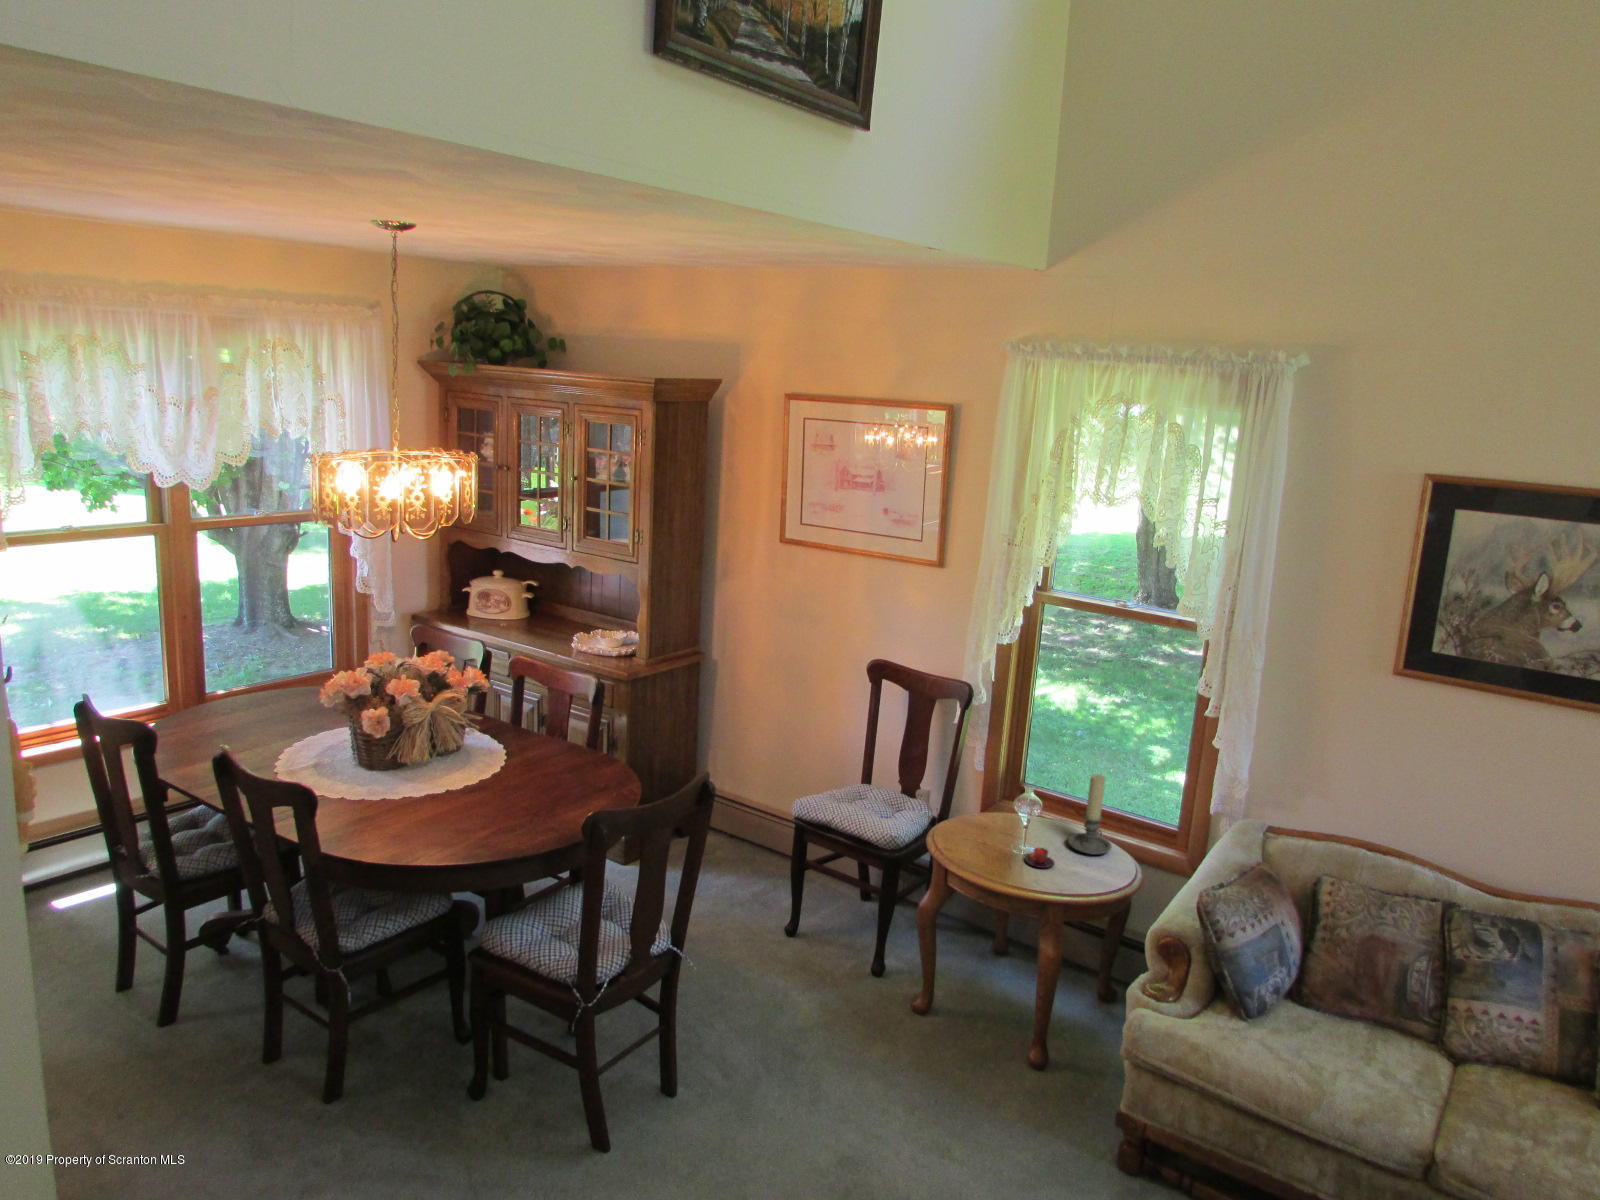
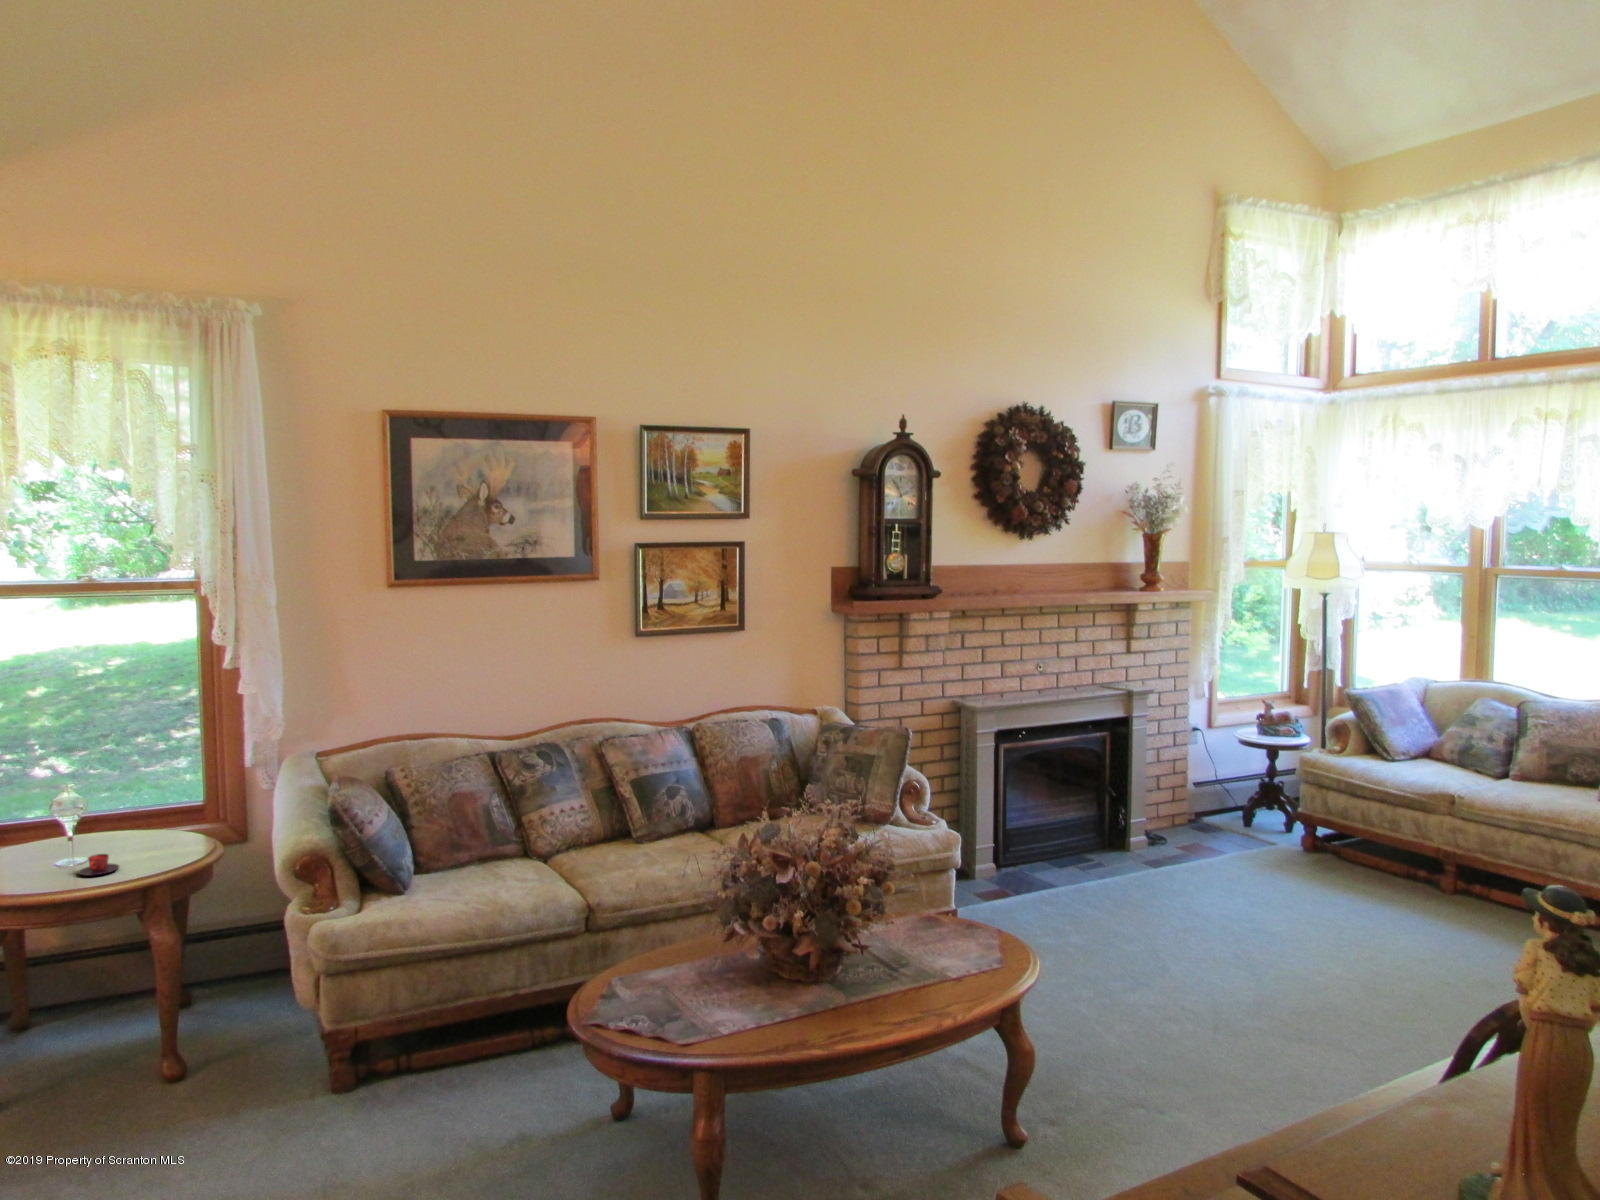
candle holder: present [1068,774,1111,854] -> none [107,758,164,851]

